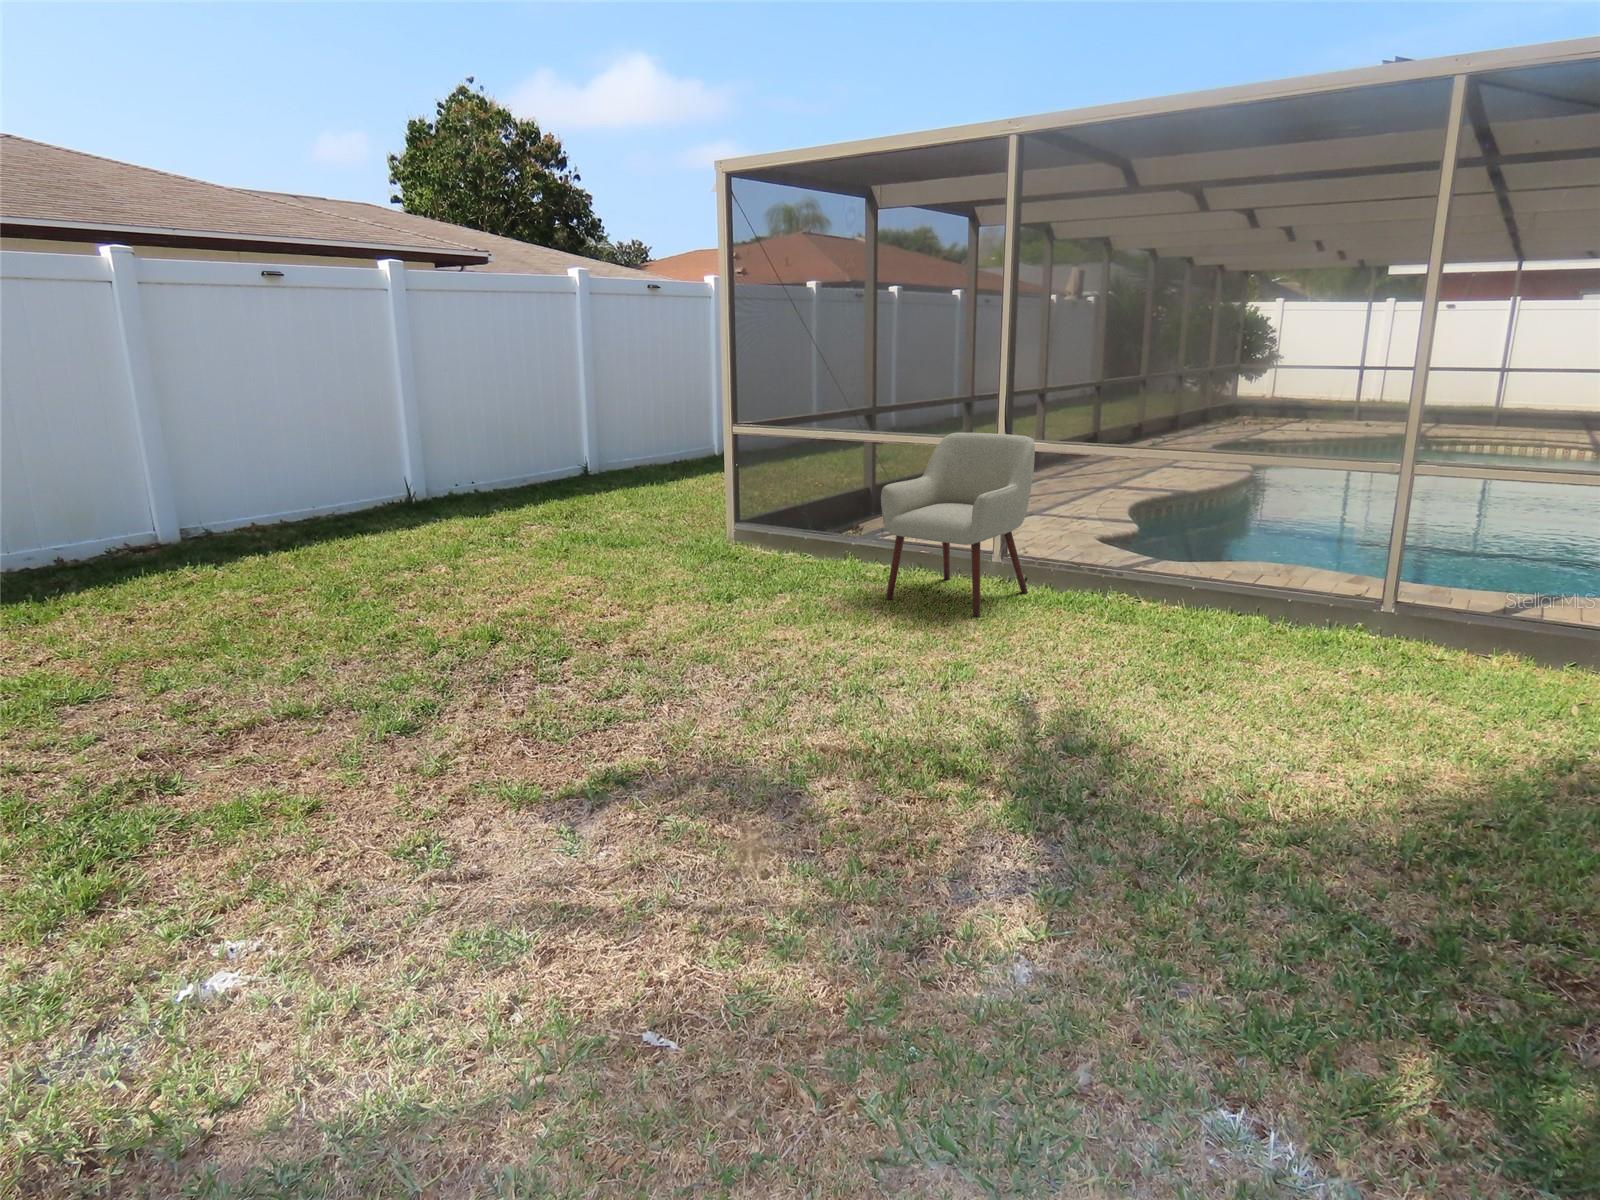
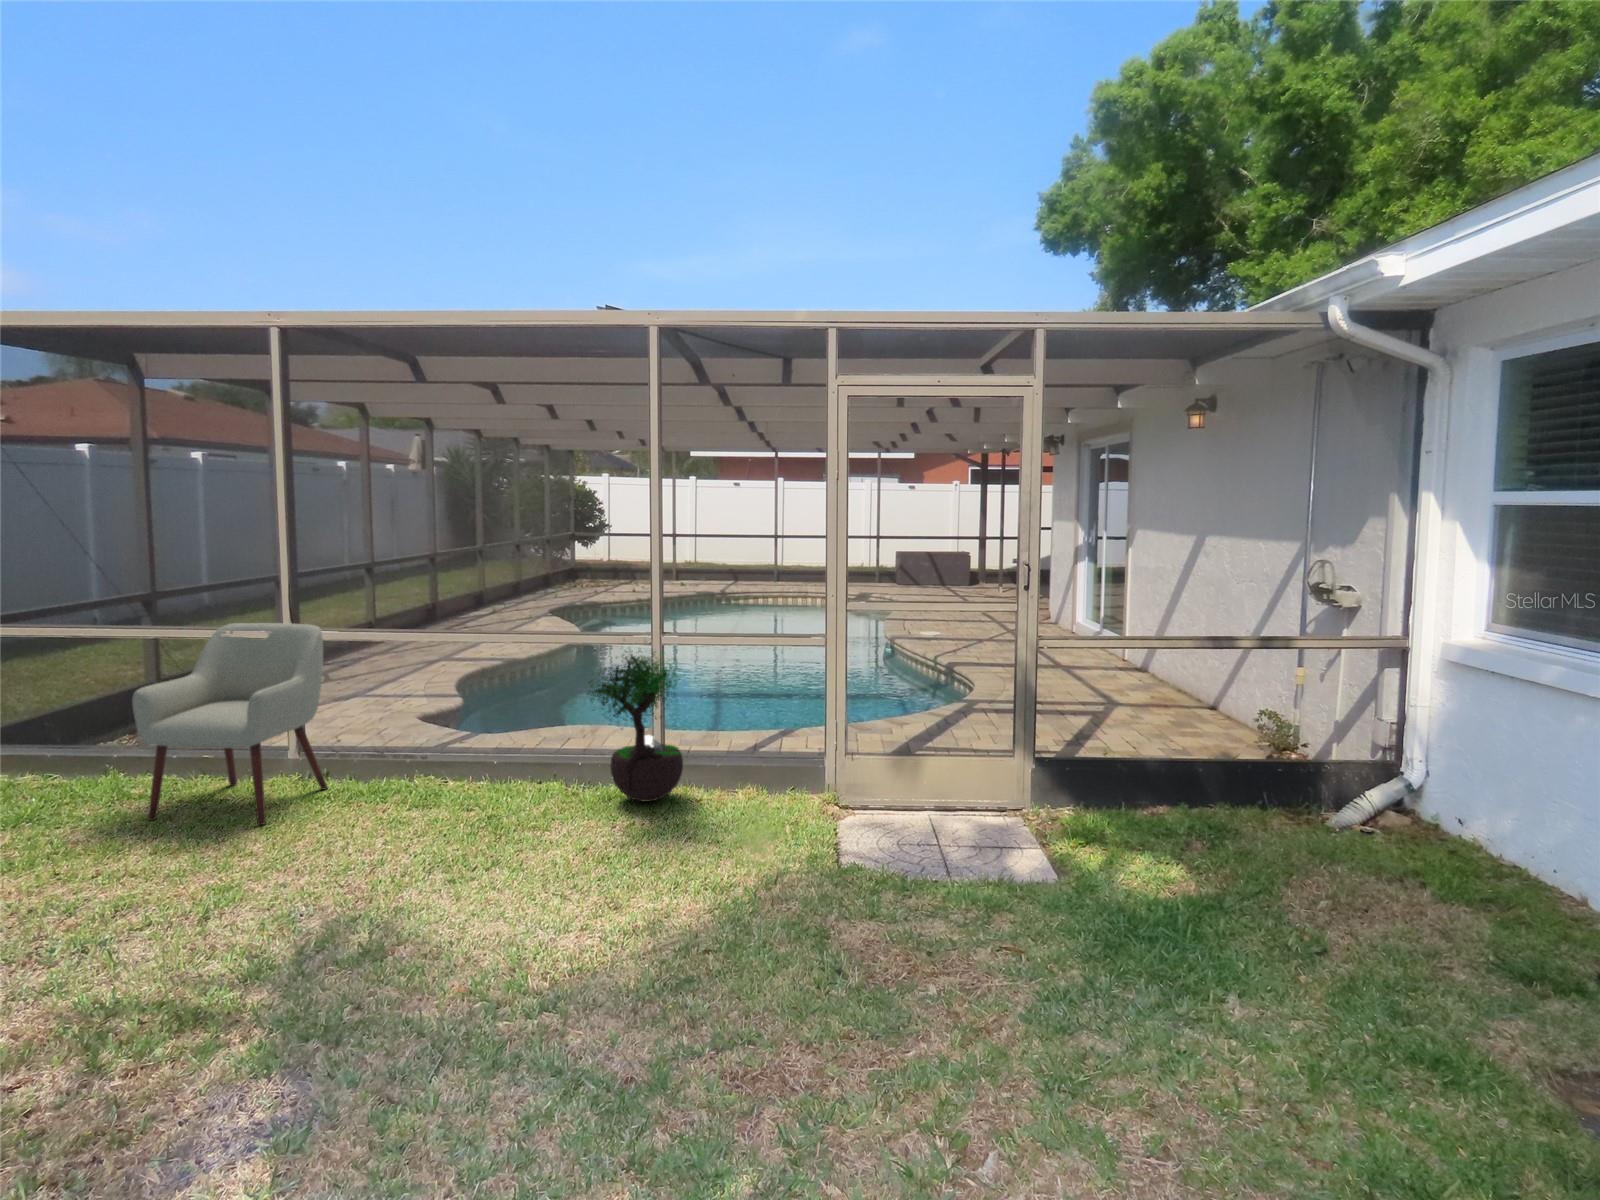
potted tree: none [1316,462,1452,651] -> present [587,651,683,802]

